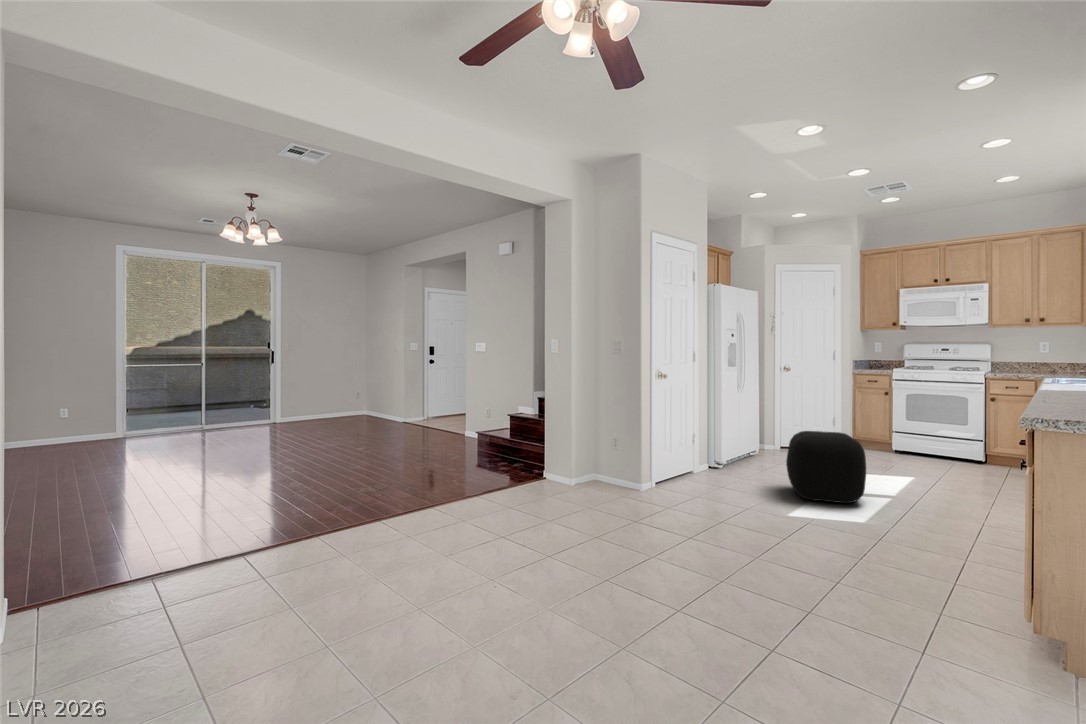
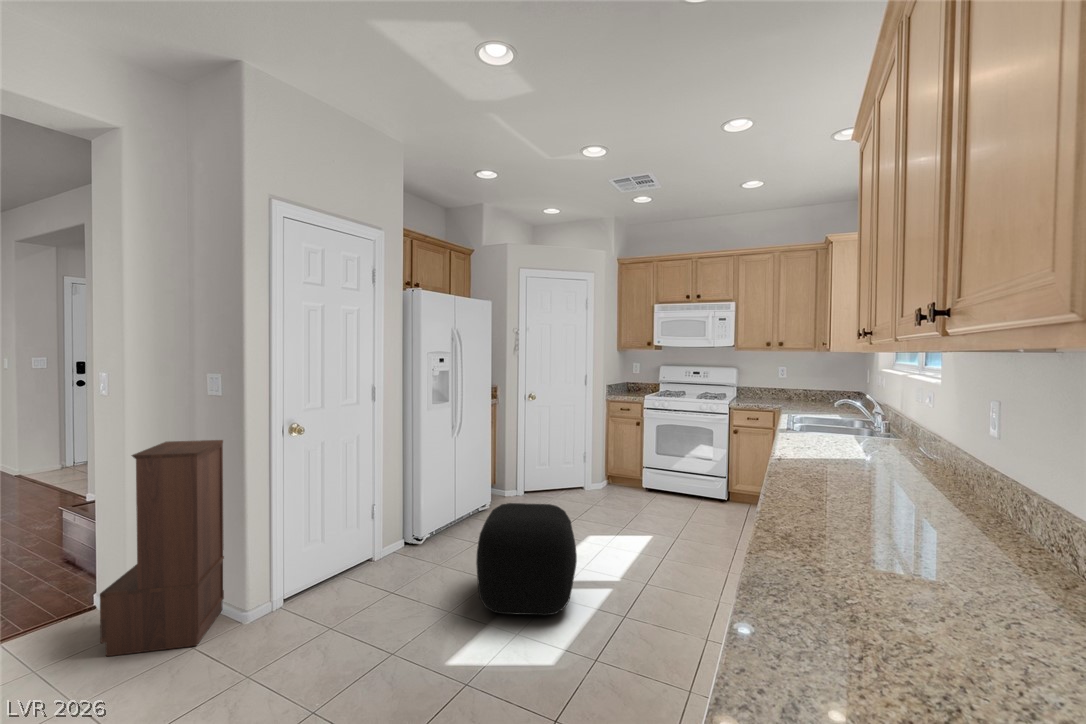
bookshelf: none [576,380,625,496] -> present [100,440,224,656]

